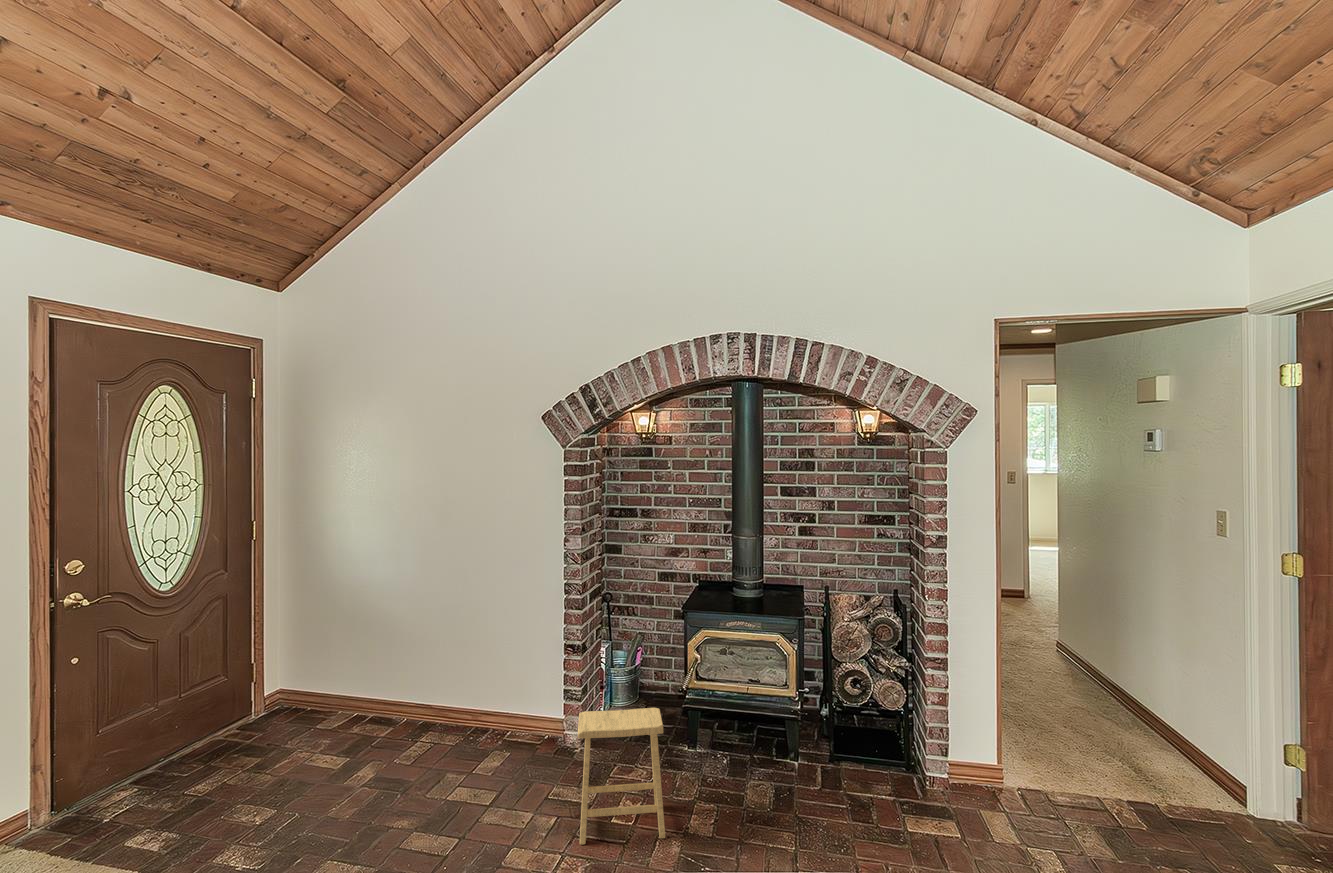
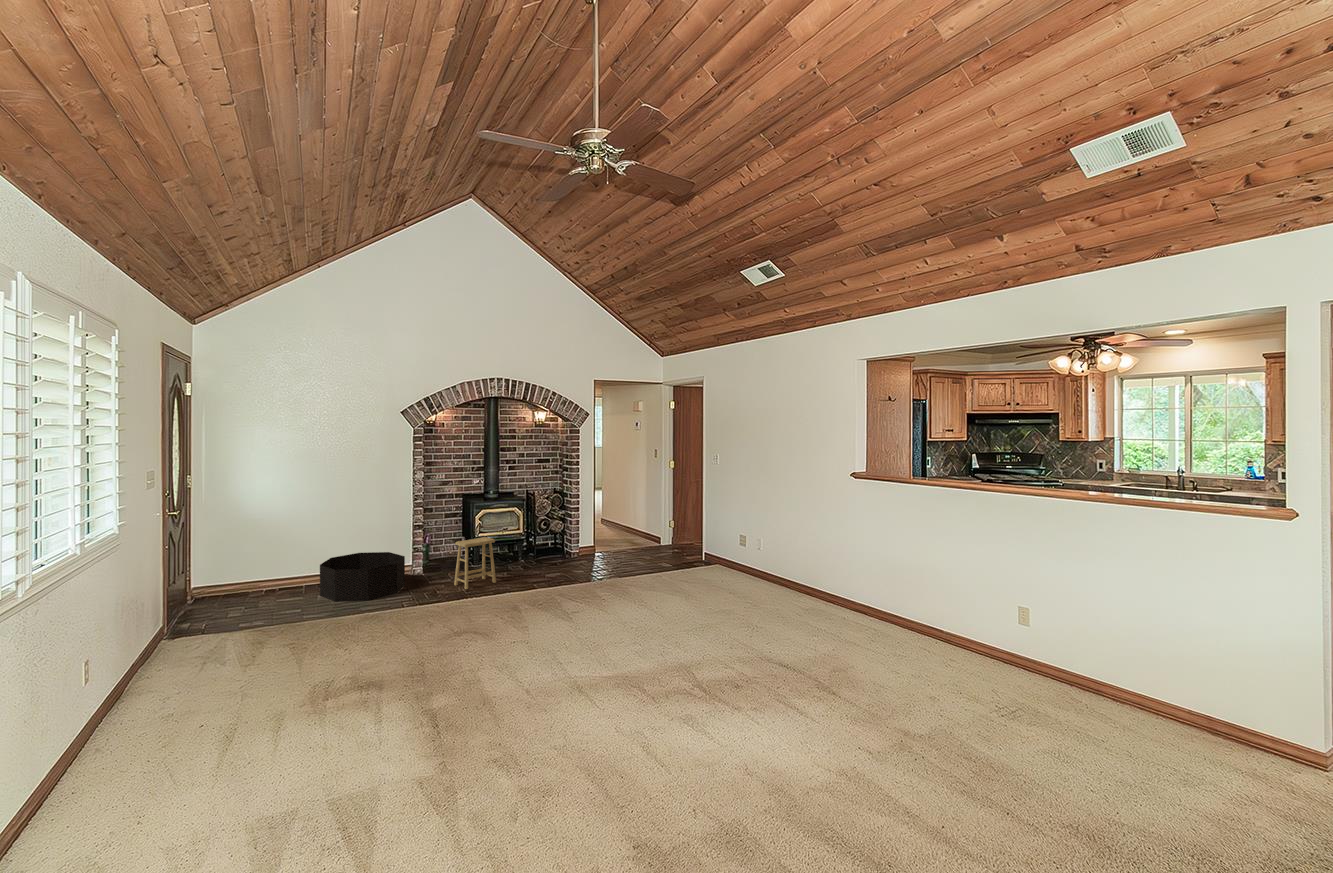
basket: none [357,678,514,811] -> present [320,552,405,601]

